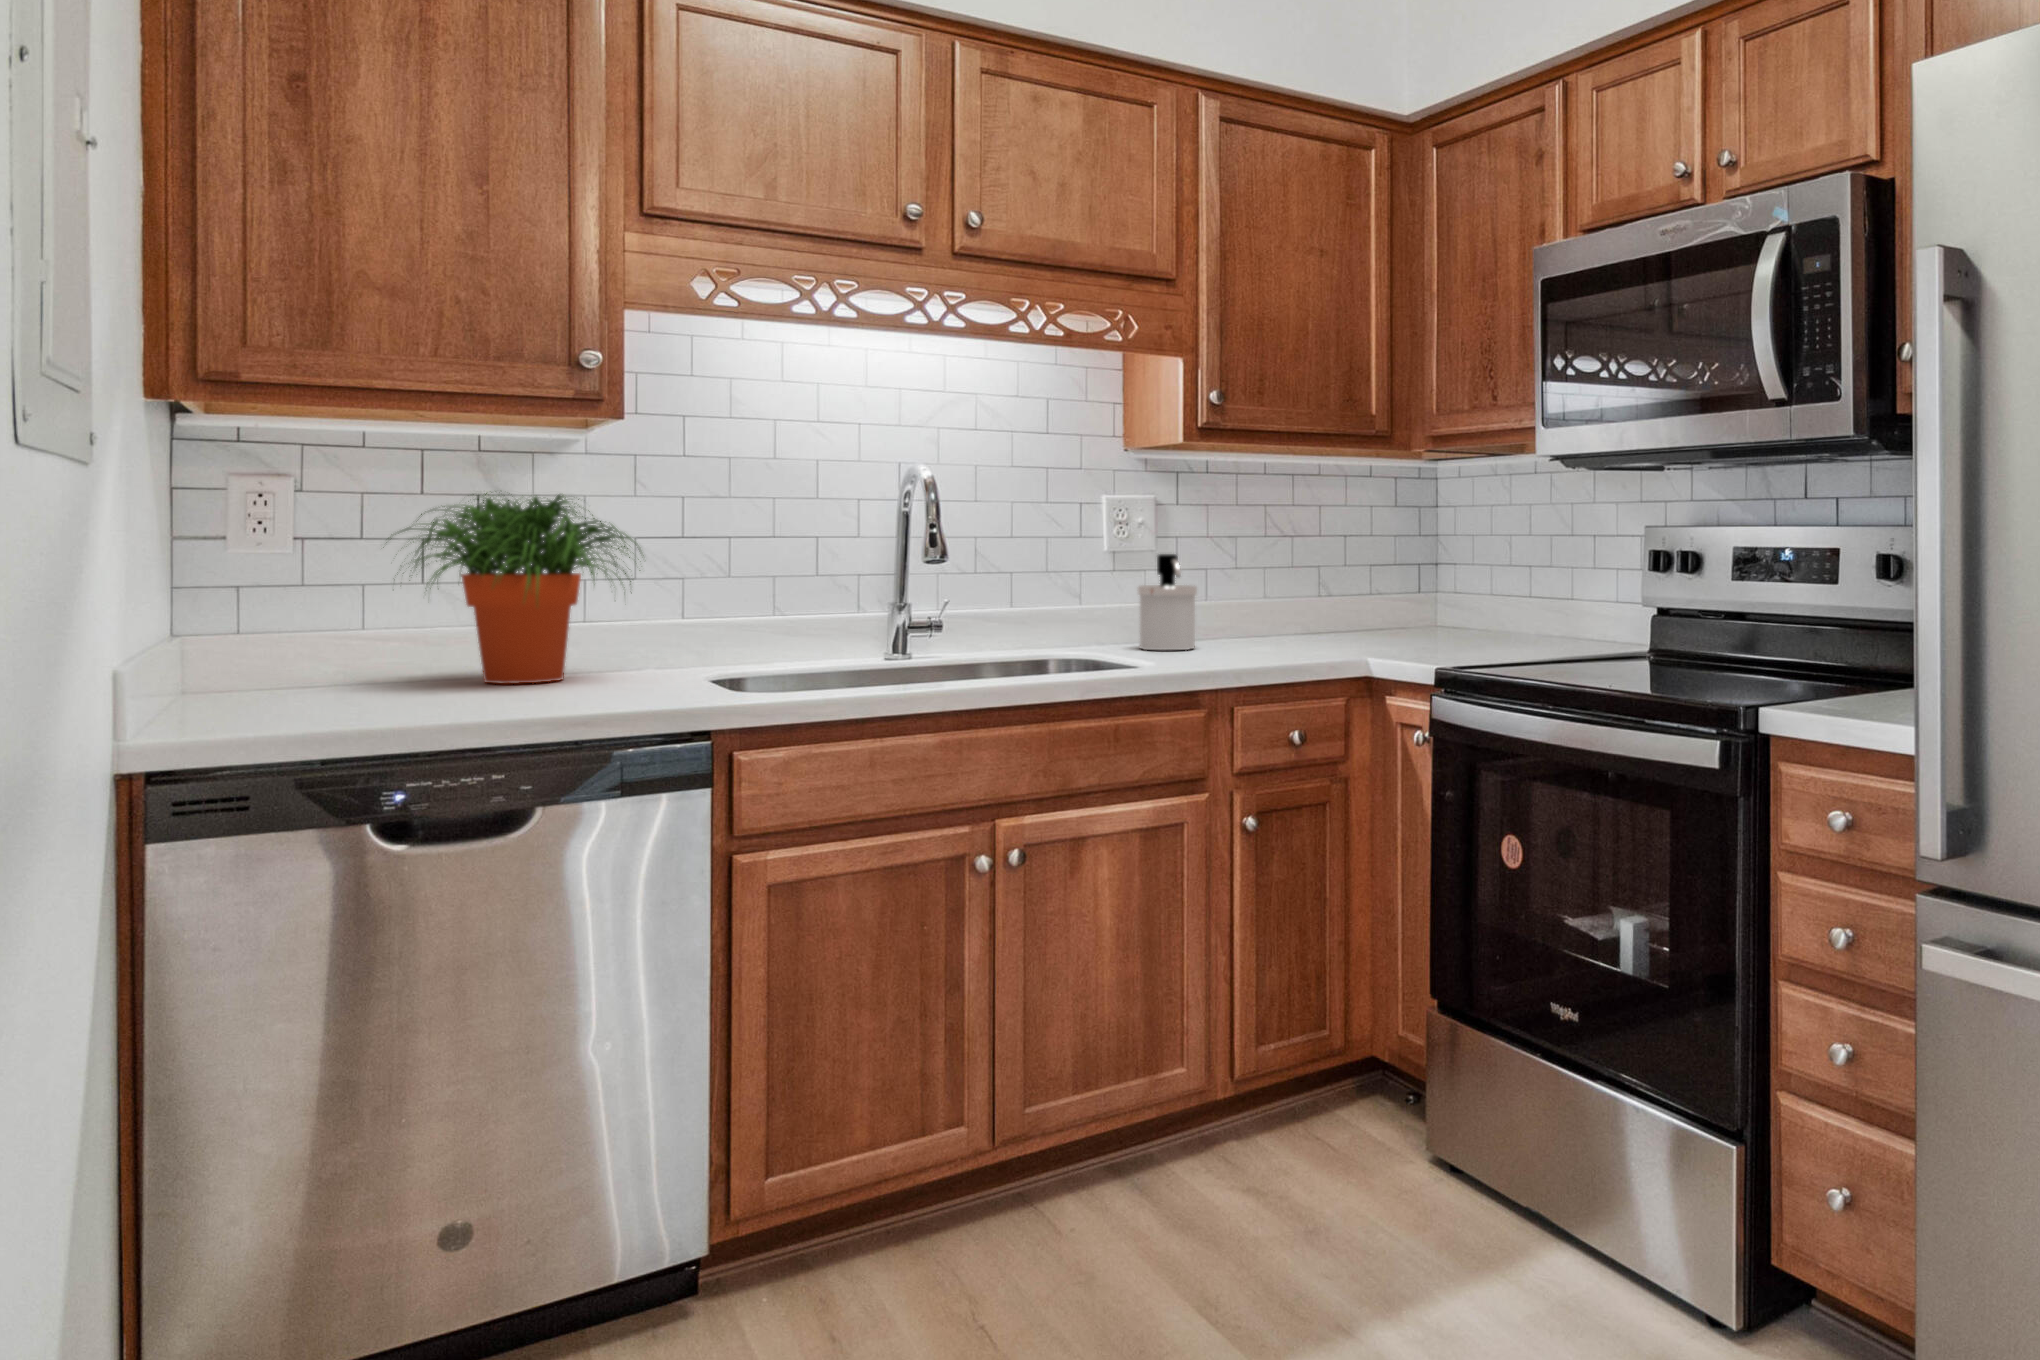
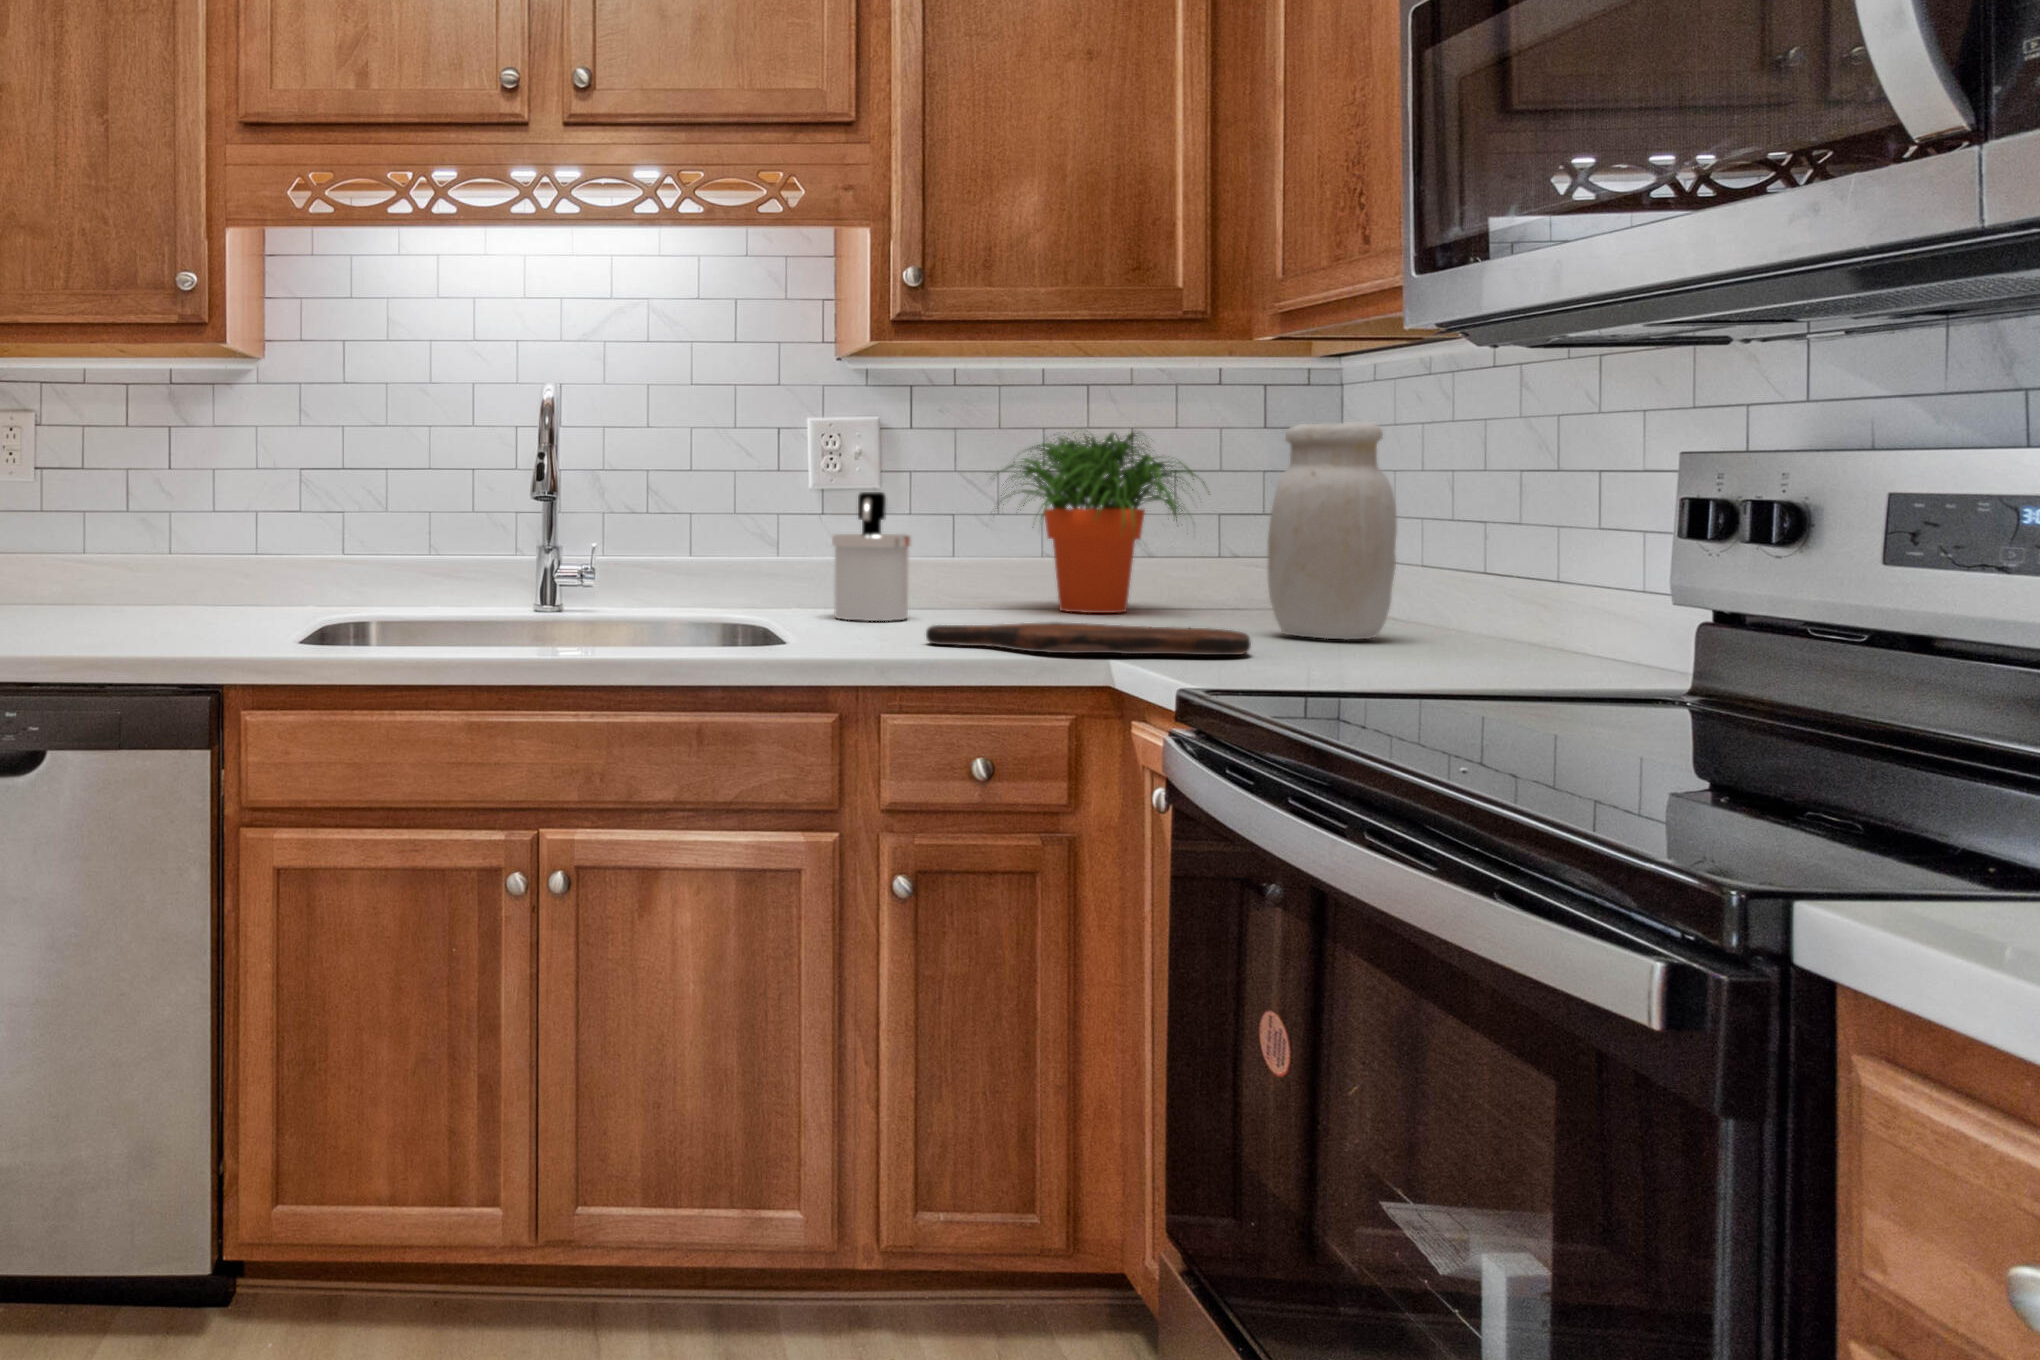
potted plant: present [383,492,640,684] -> present [994,430,1209,613]
jar: none [1433,513,1506,650] -> present [1267,421,1397,640]
cutting board: none [1247,646,1449,665] -> present [926,622,1251,655]

